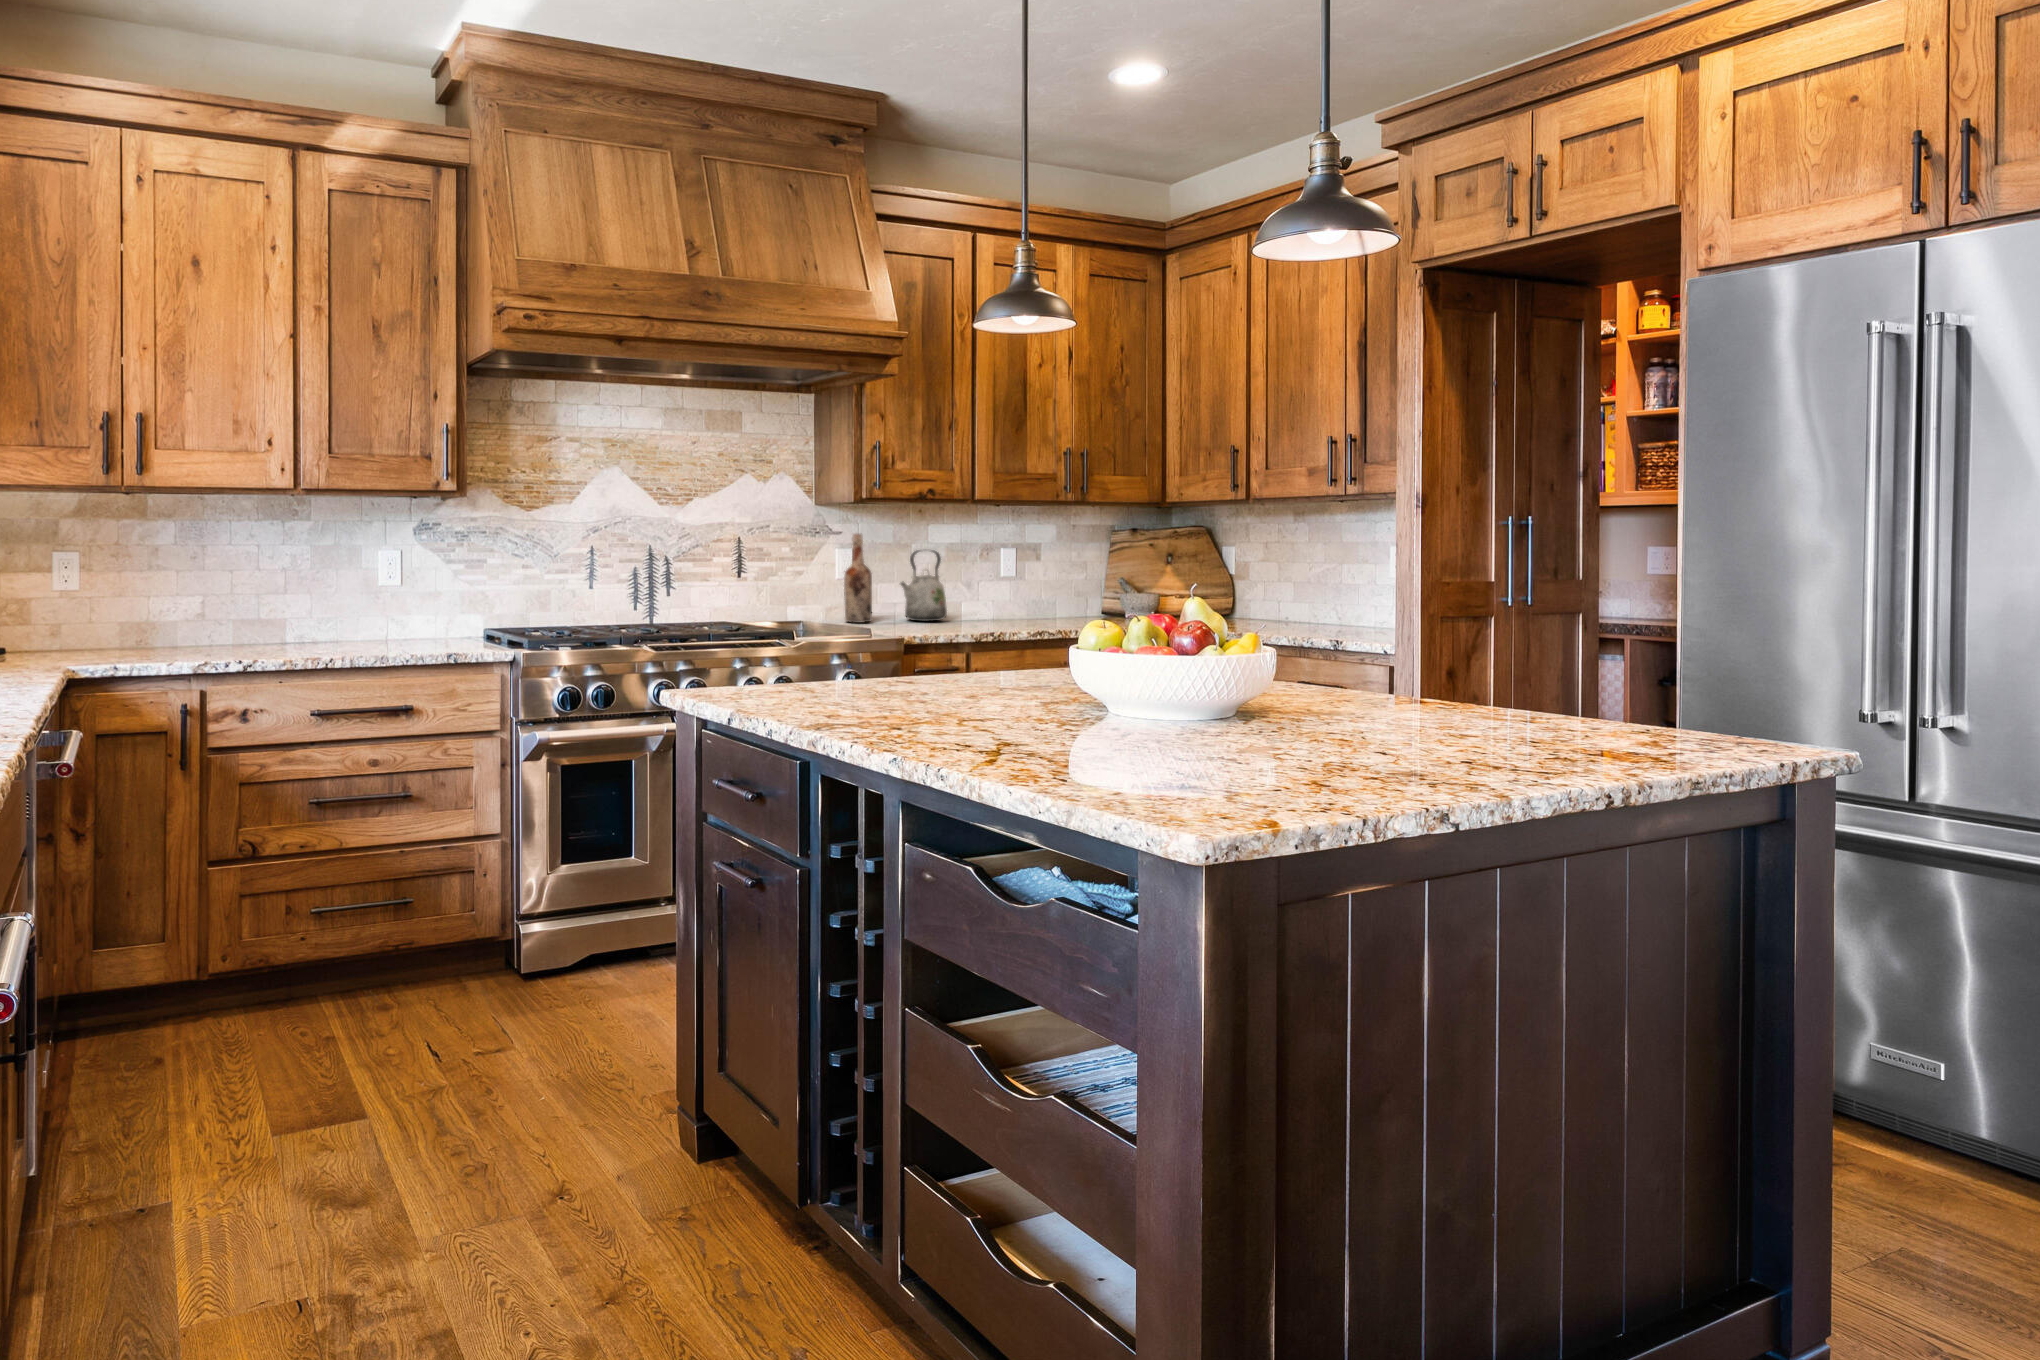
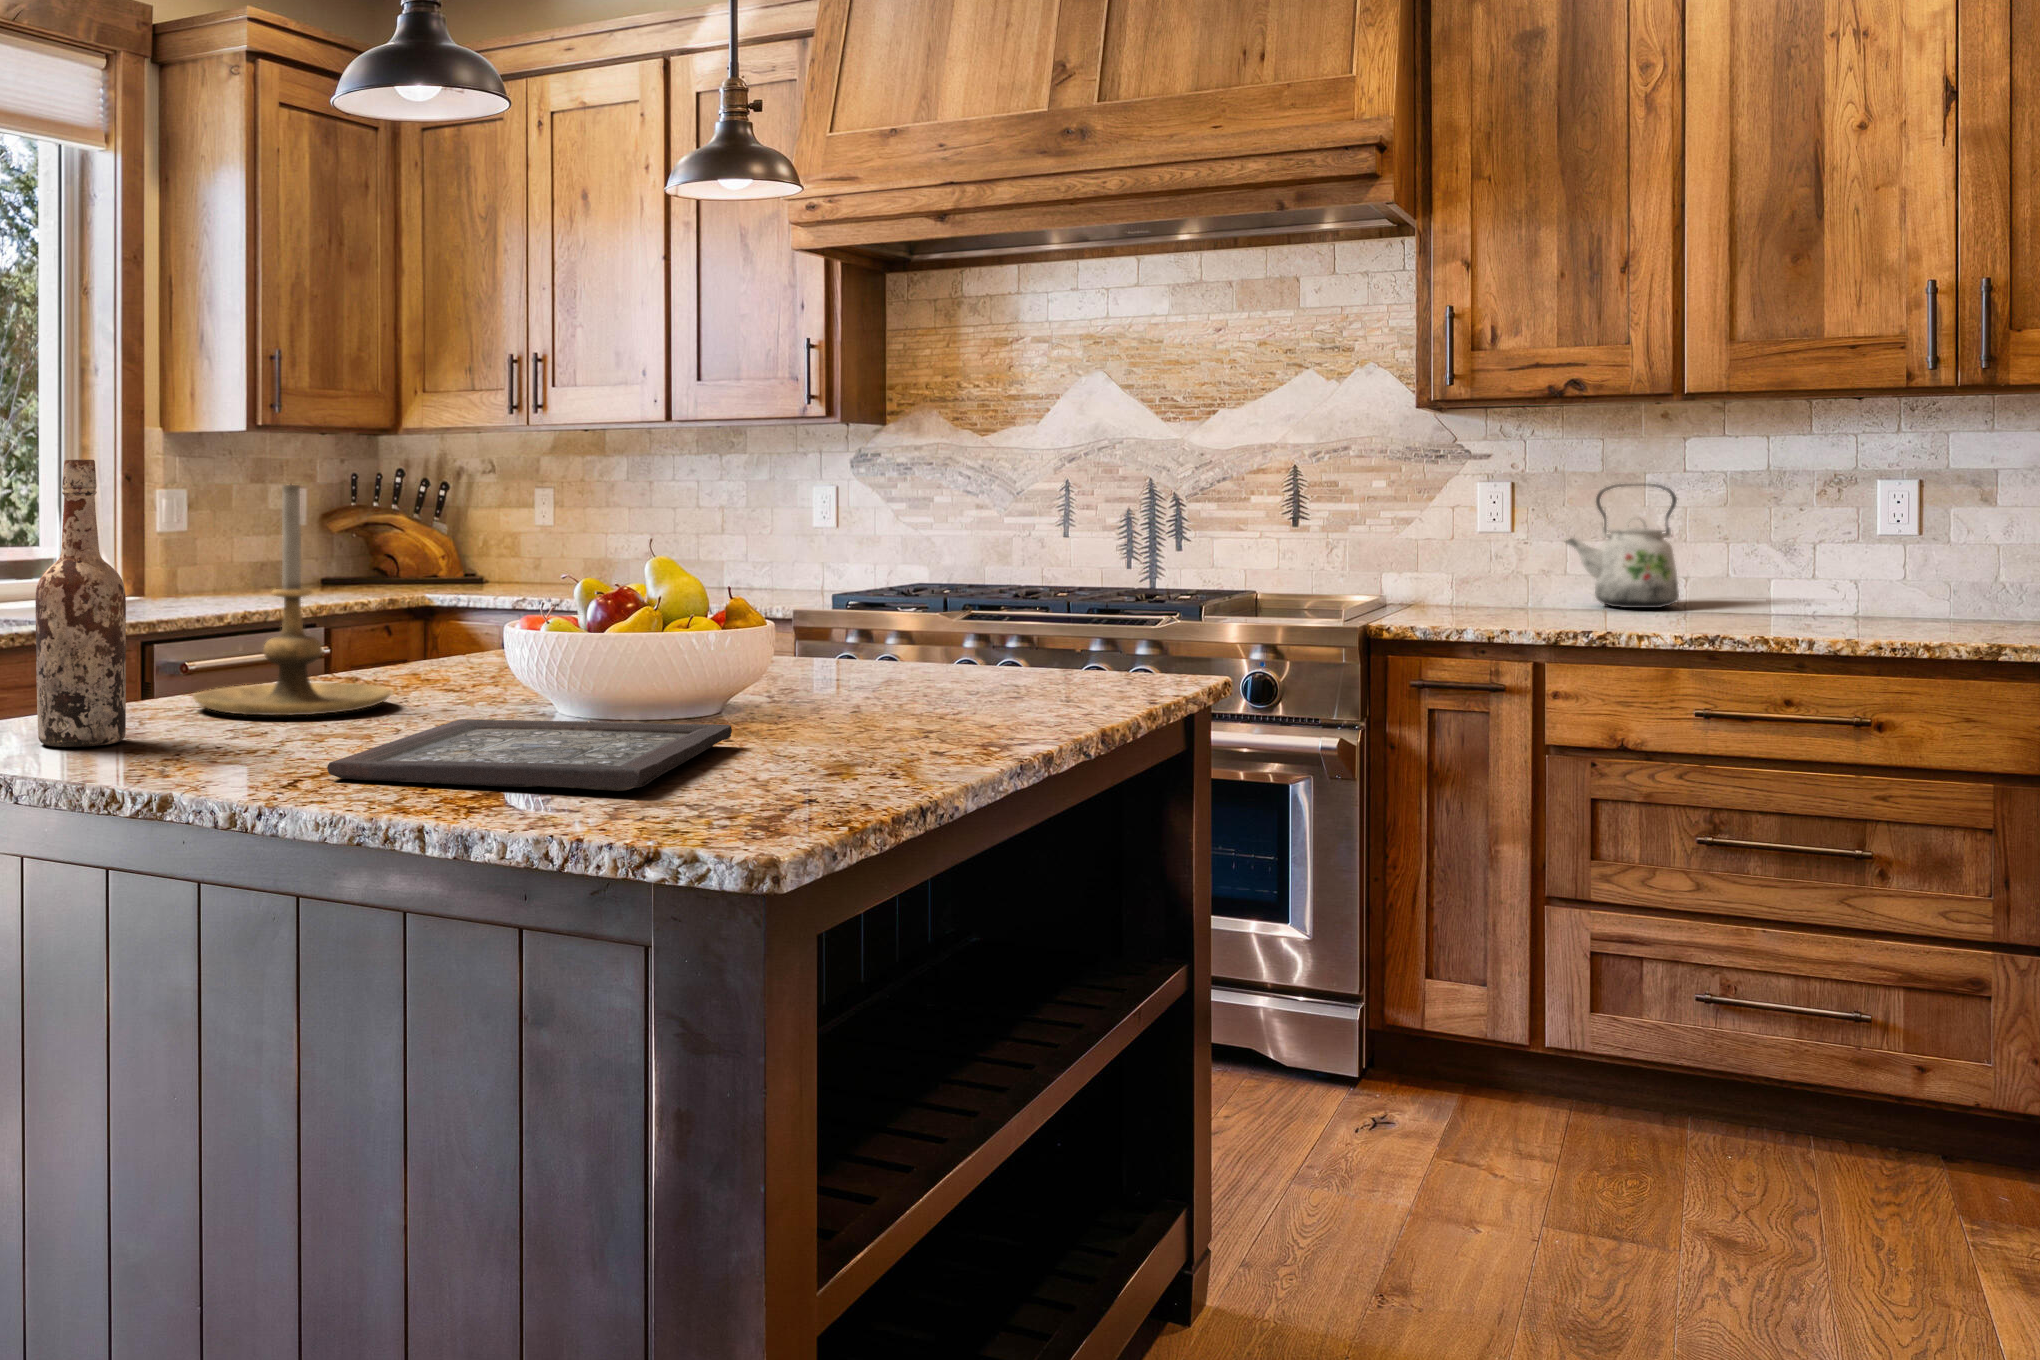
wine bottle: present [844,534,872,623] -> present [35,460,126,747]
candle holder: none [984,536,1157,736] -> present [193,484,392,716]
tray: none [1270,695,1597,744] -> present [327,719,732,791]

